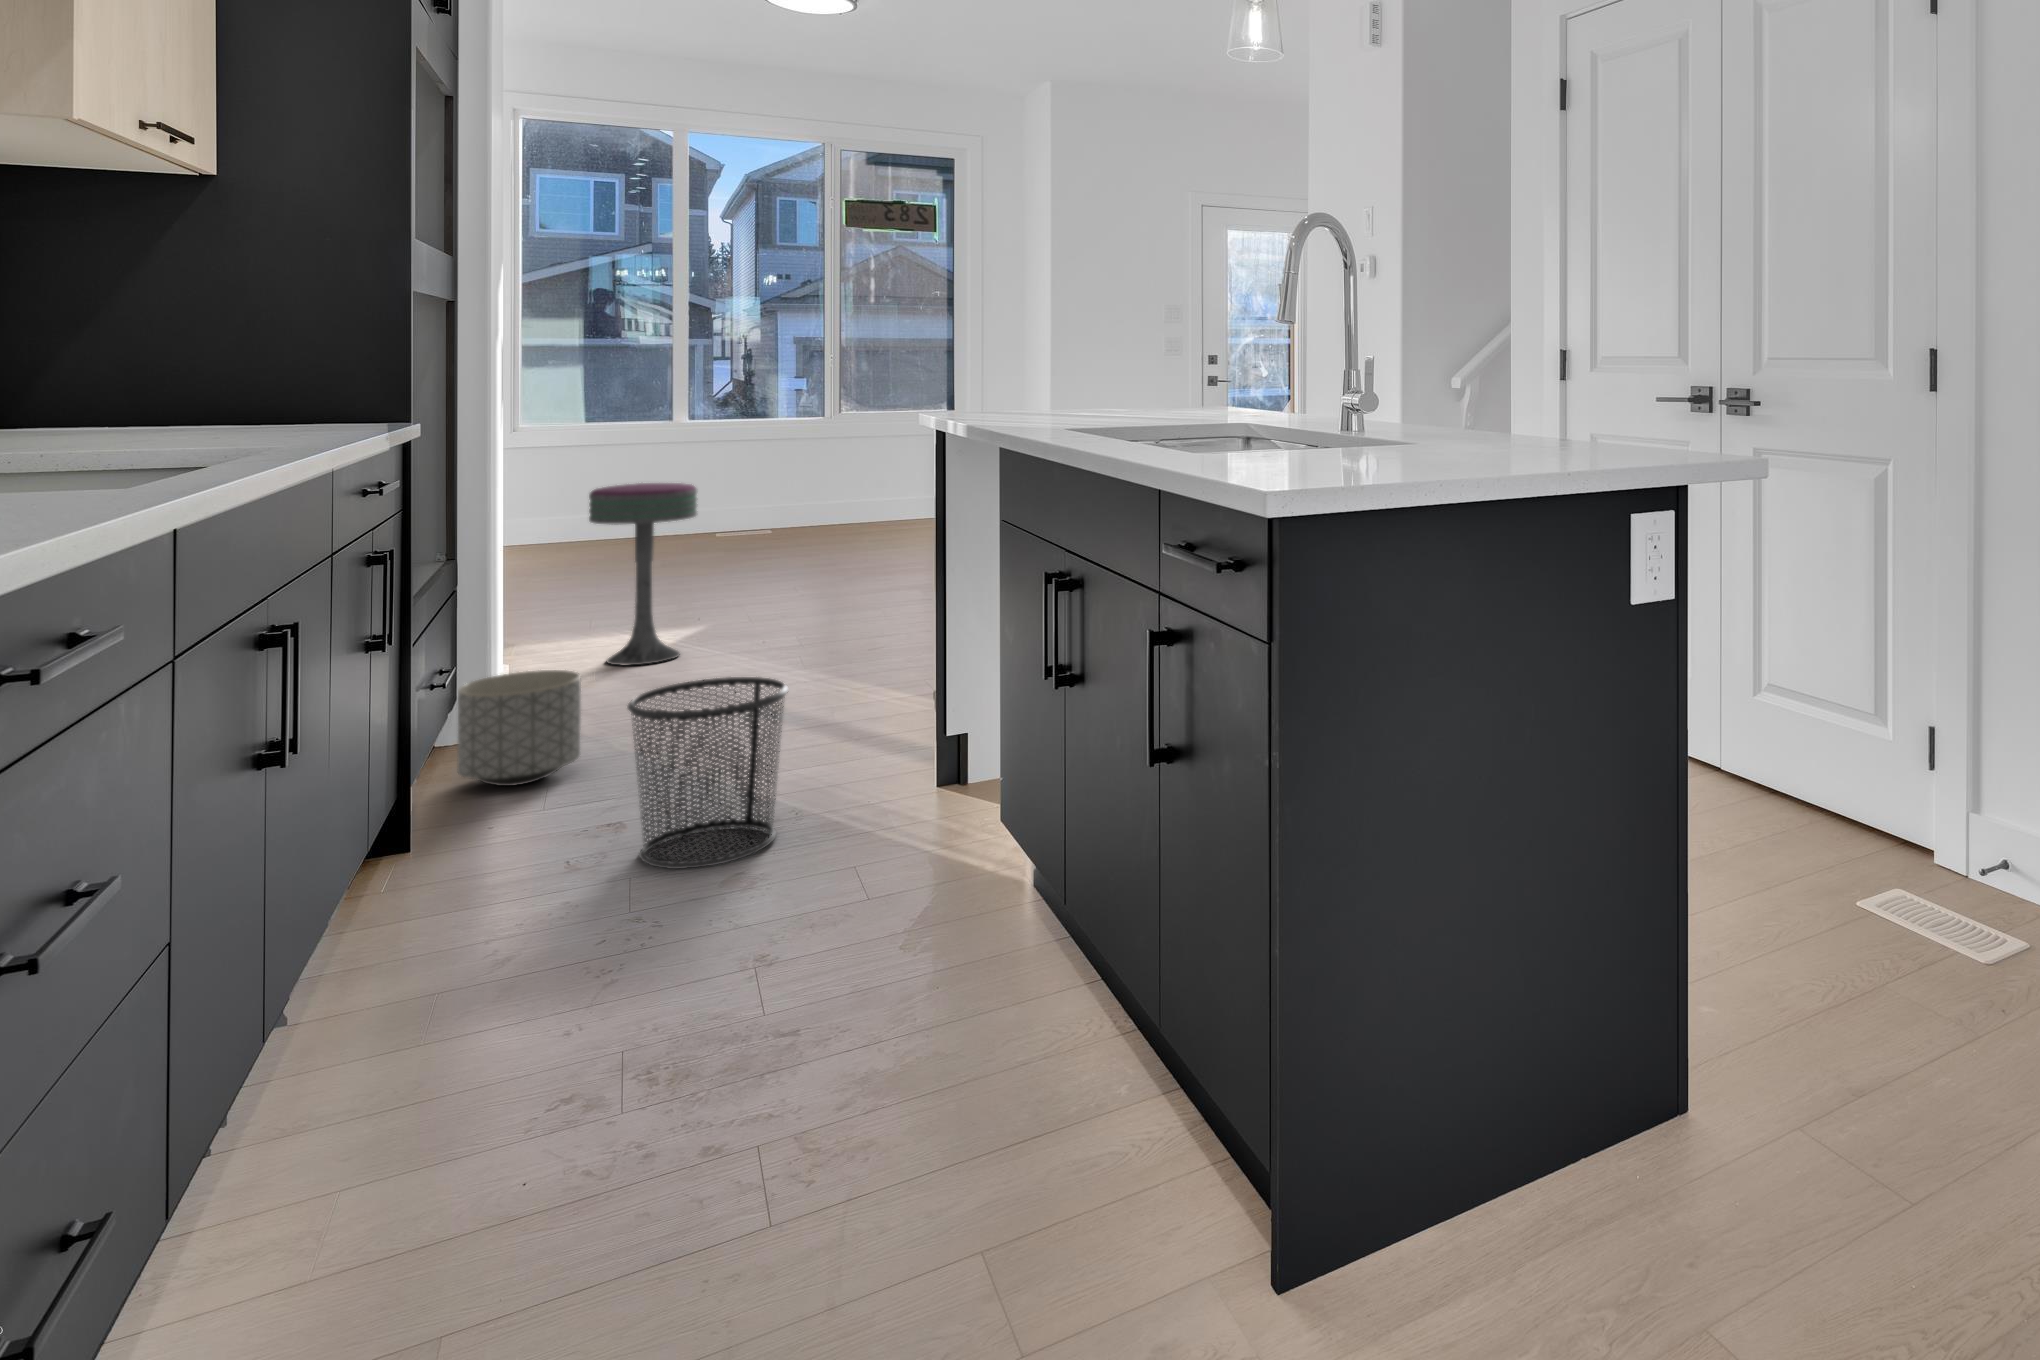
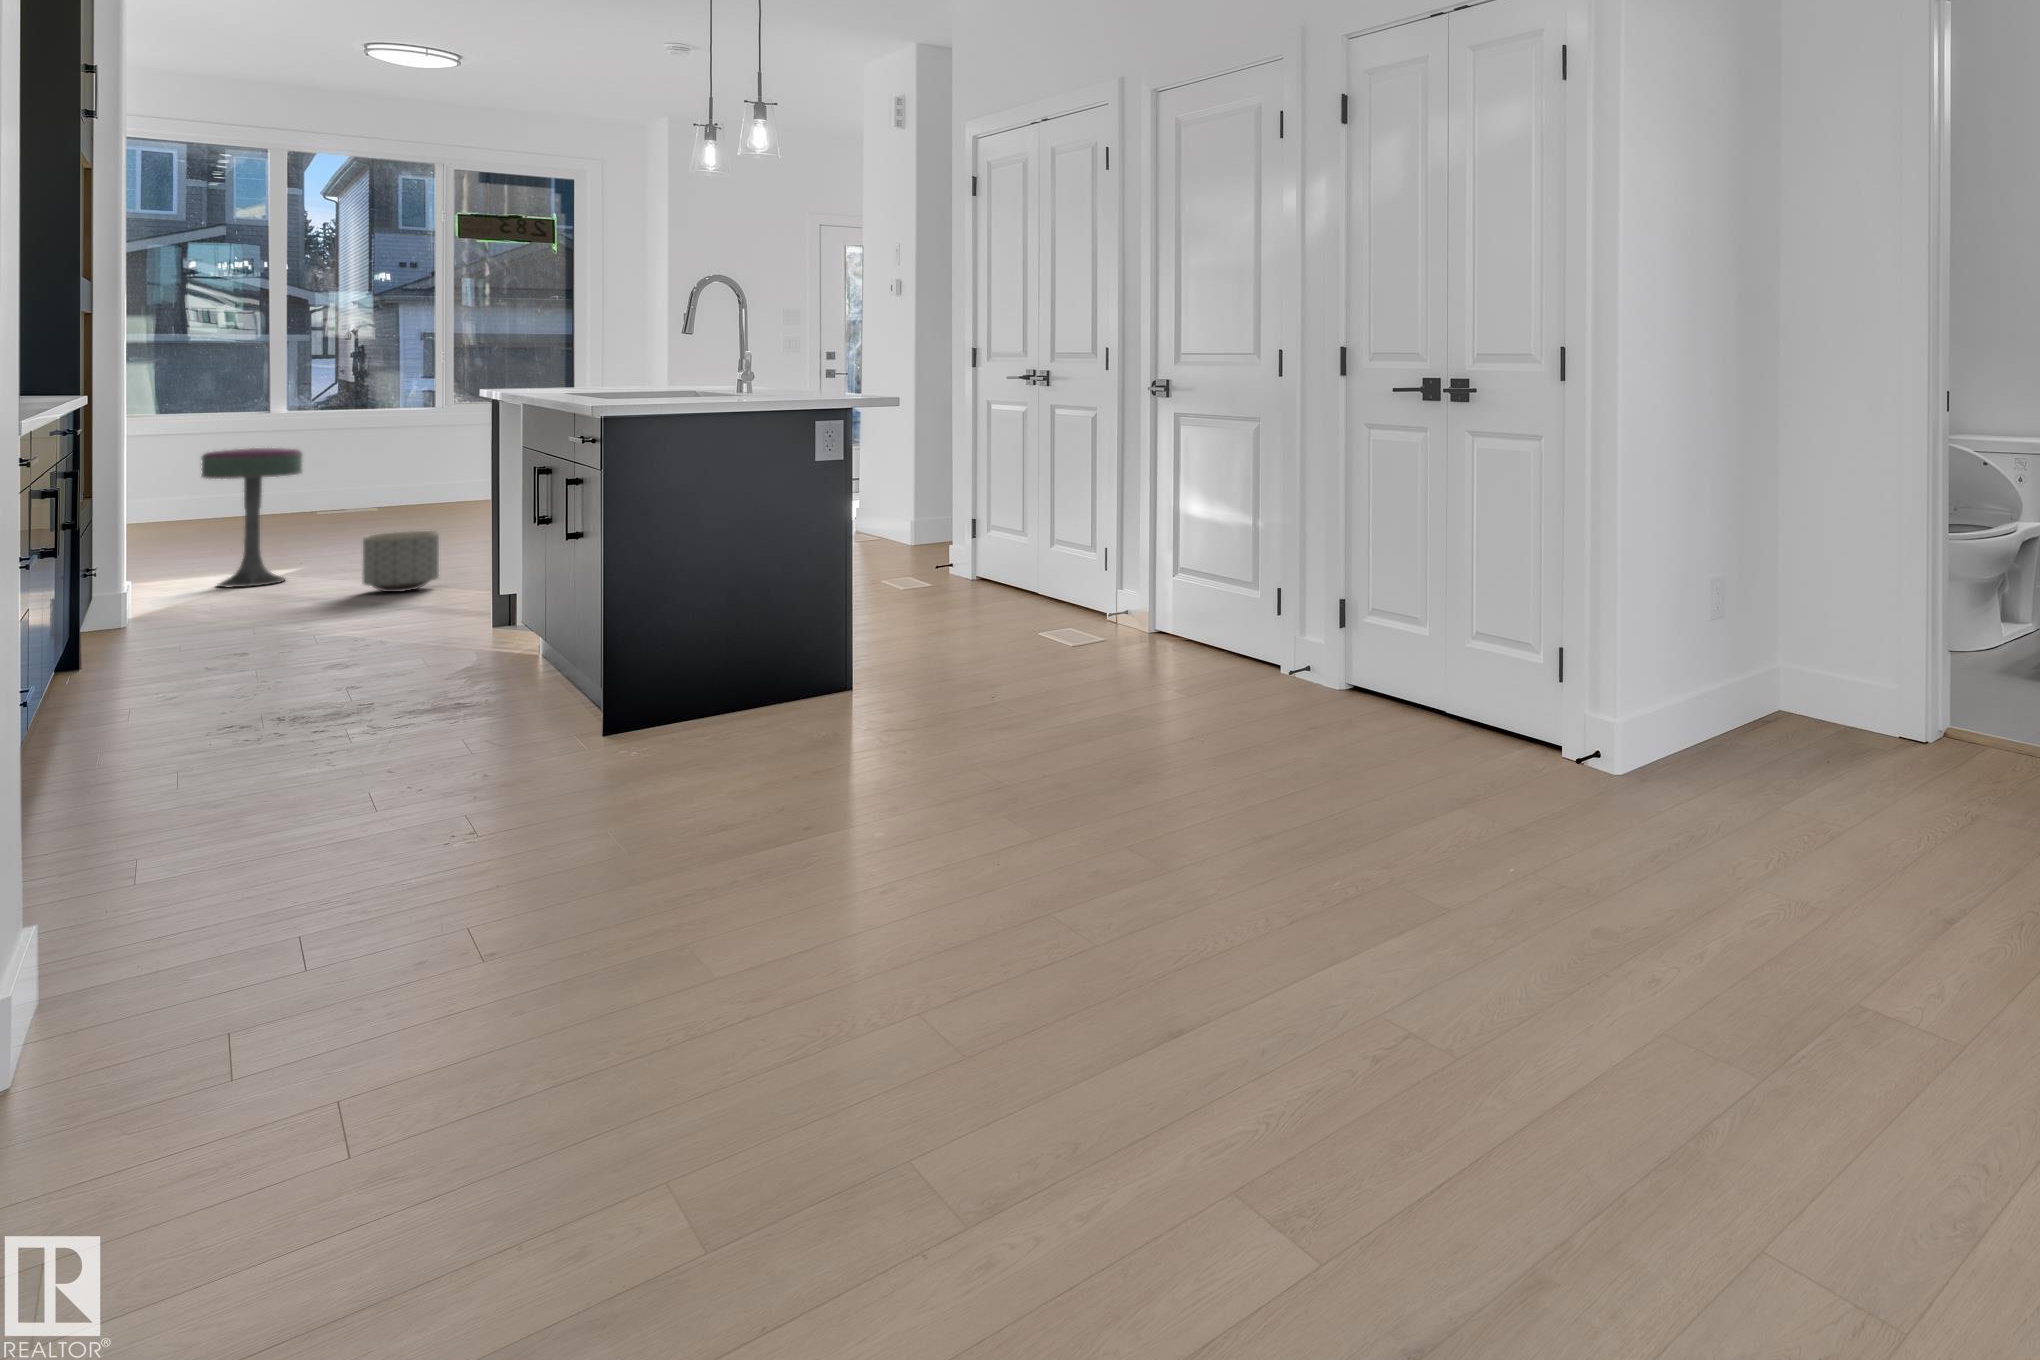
planter: present [457,670,581,786] -> present [362,531,439,592]
waste bin: present [627,677,788,869] -> none [252,556,375,667]

